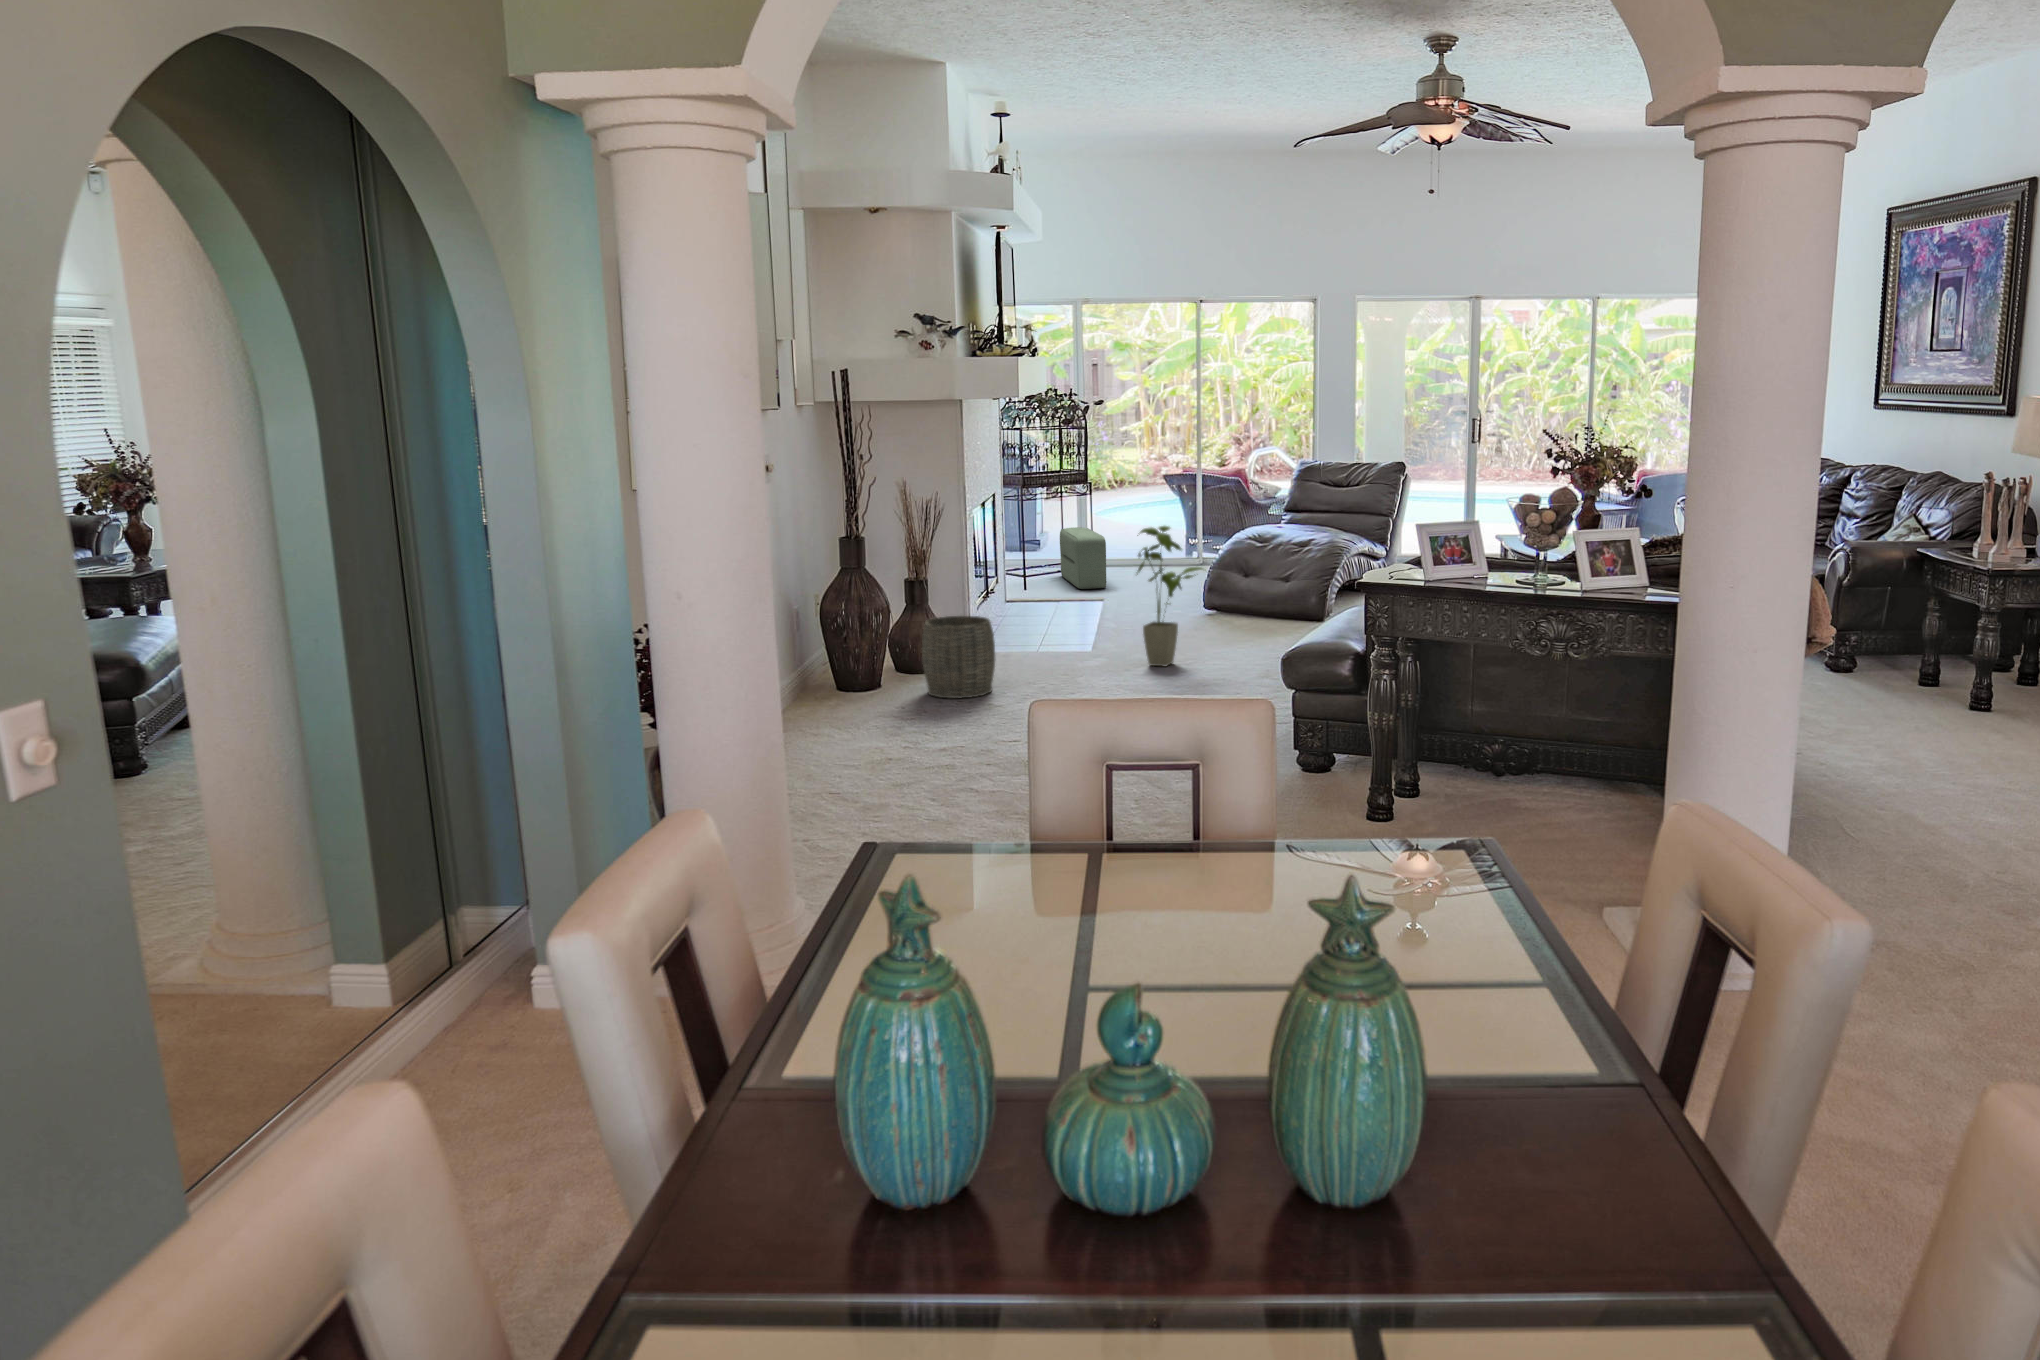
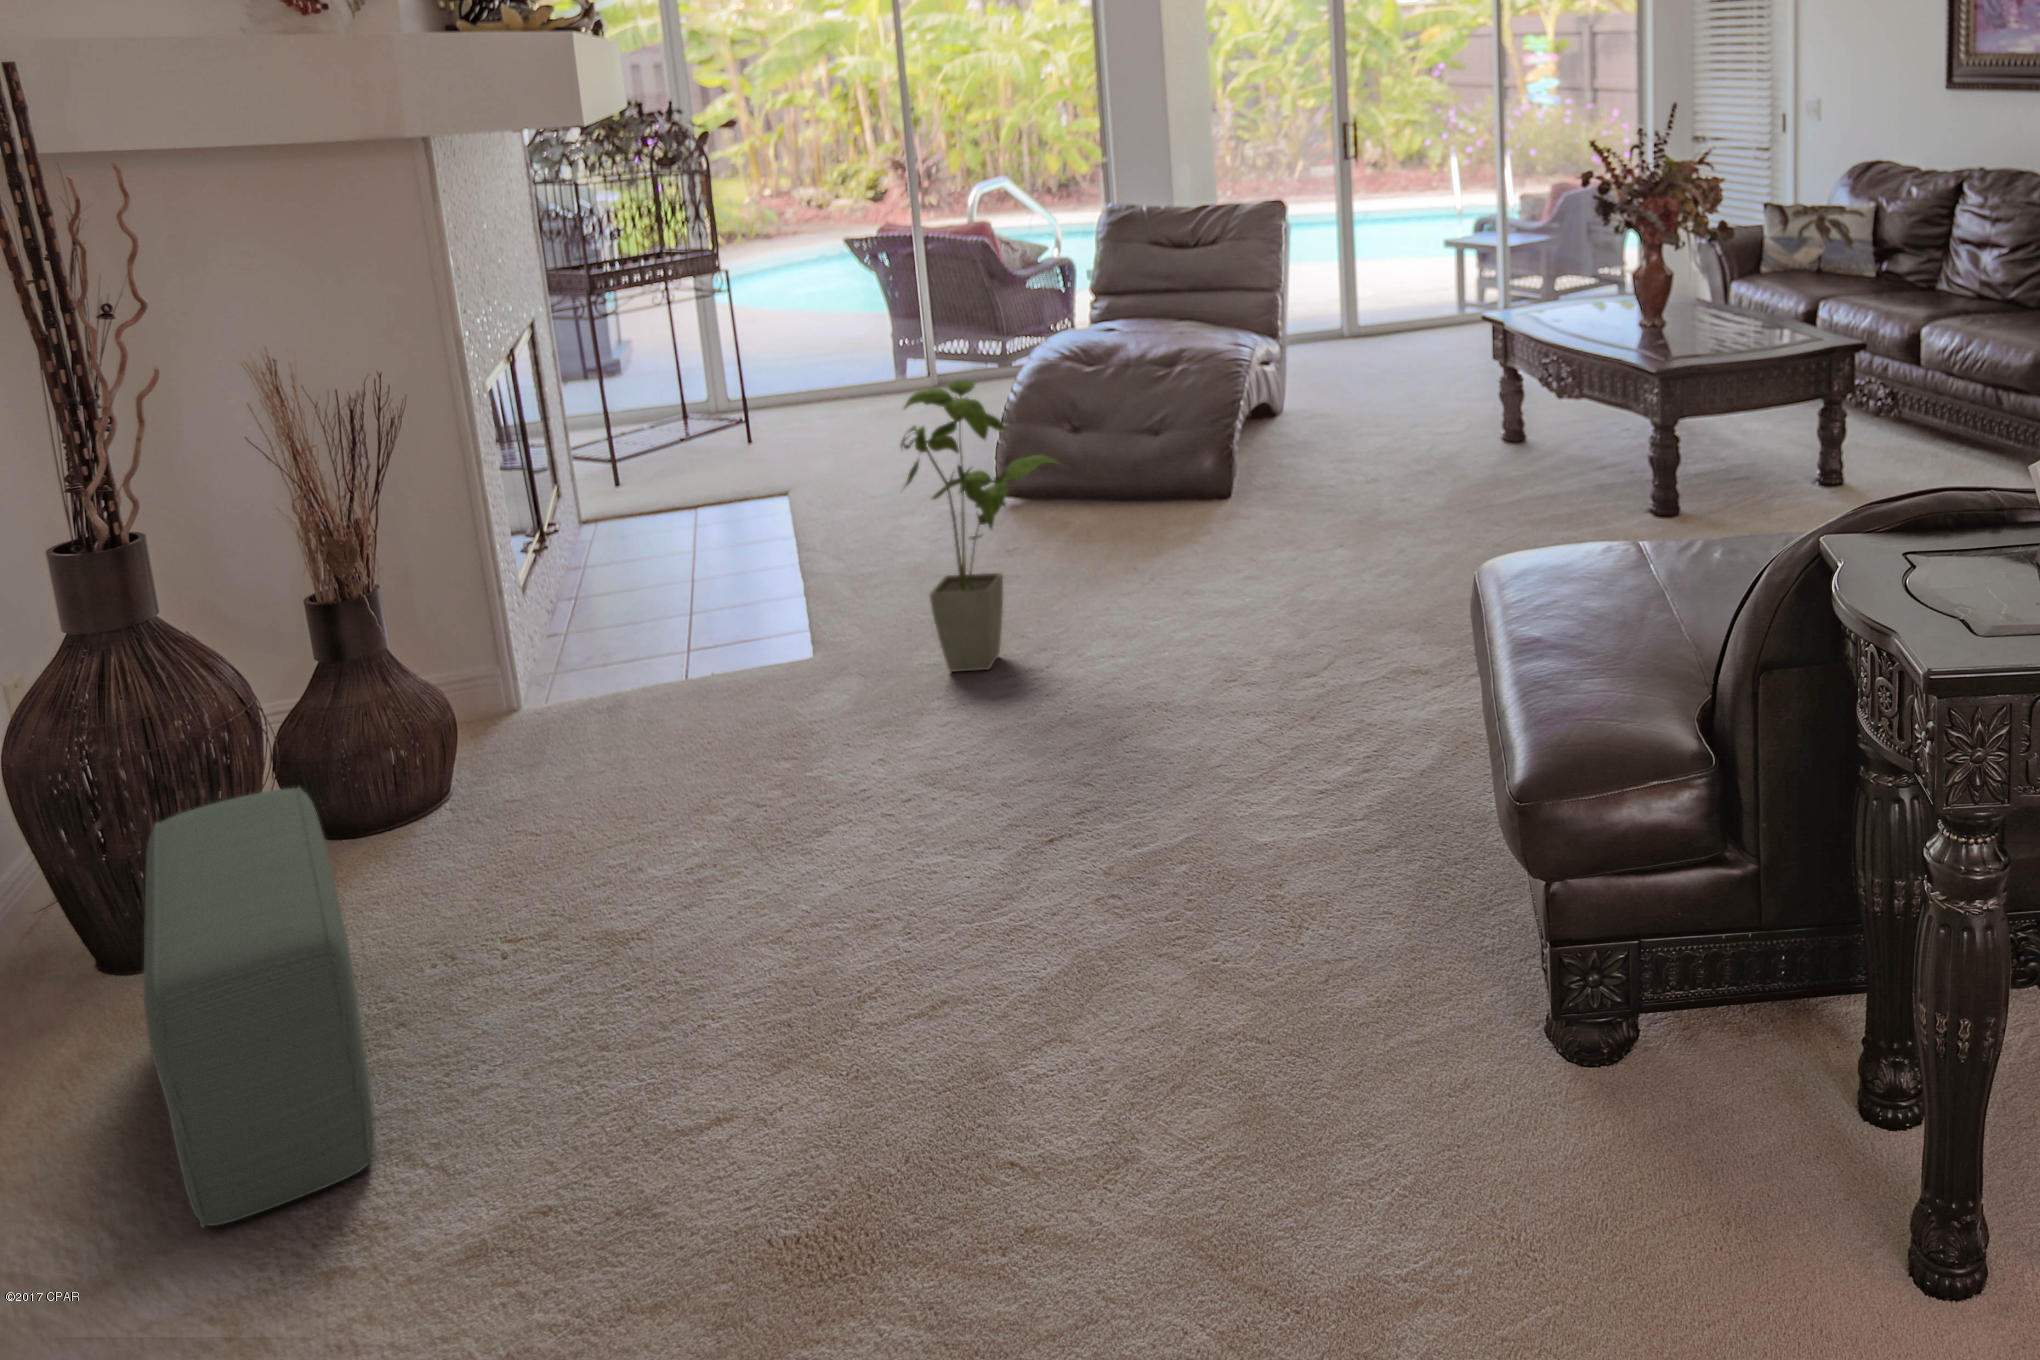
pouf: present [1060,527,1106,589] -> present [144,787,375,1227]
woven basket: present [922,616,995,698] -> none [364,658,584,899]

